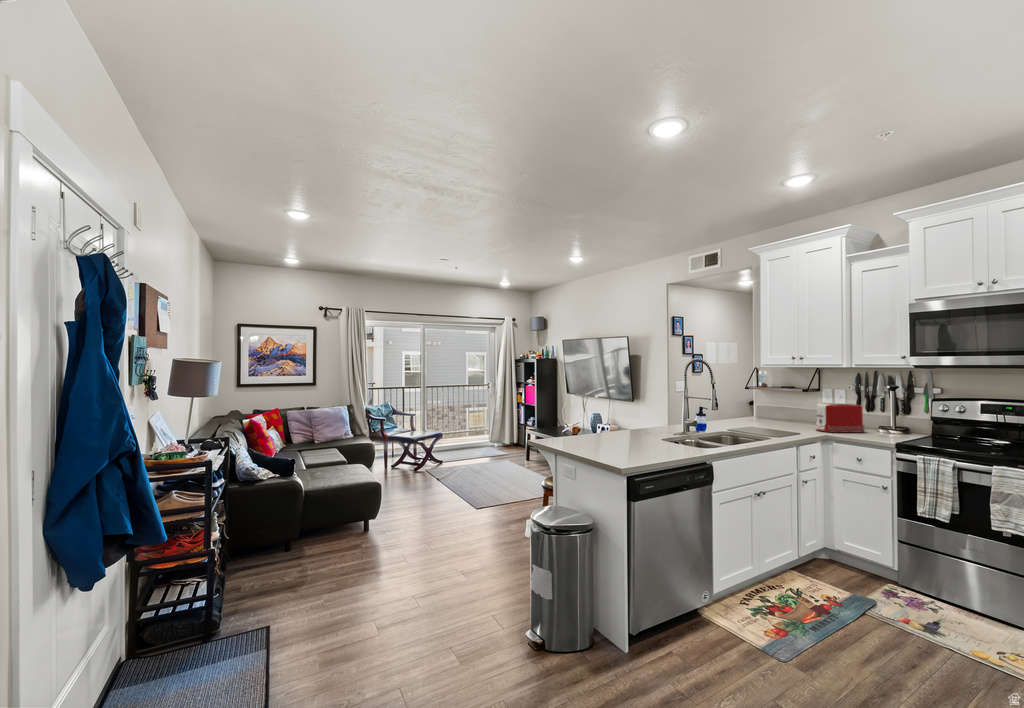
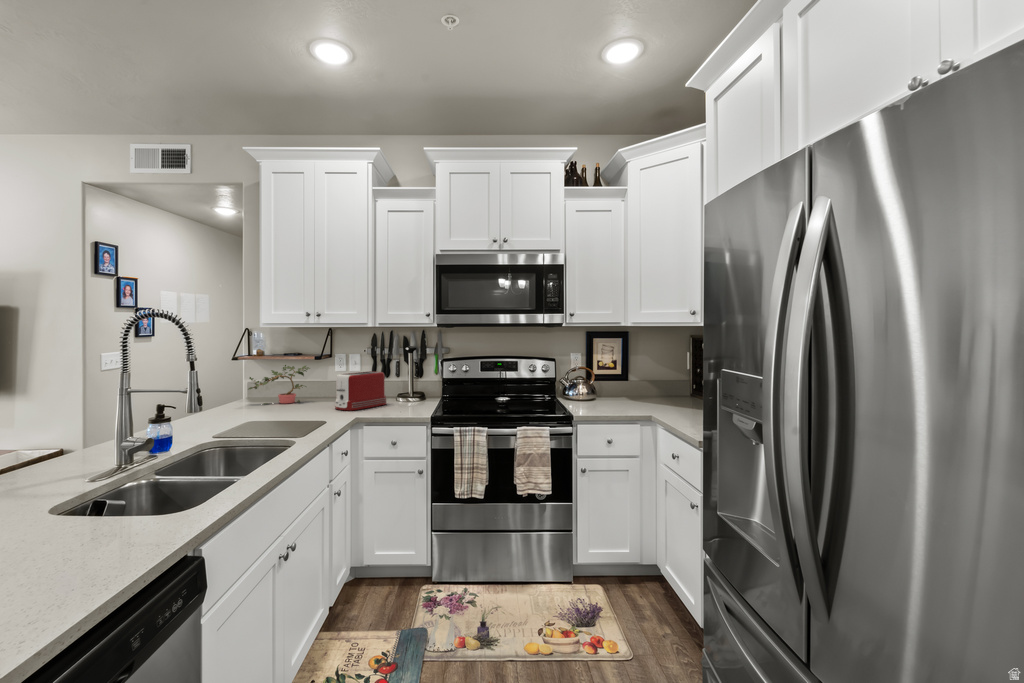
potted plant: none [755,395,801,423] -> present [248,365,310,404]

